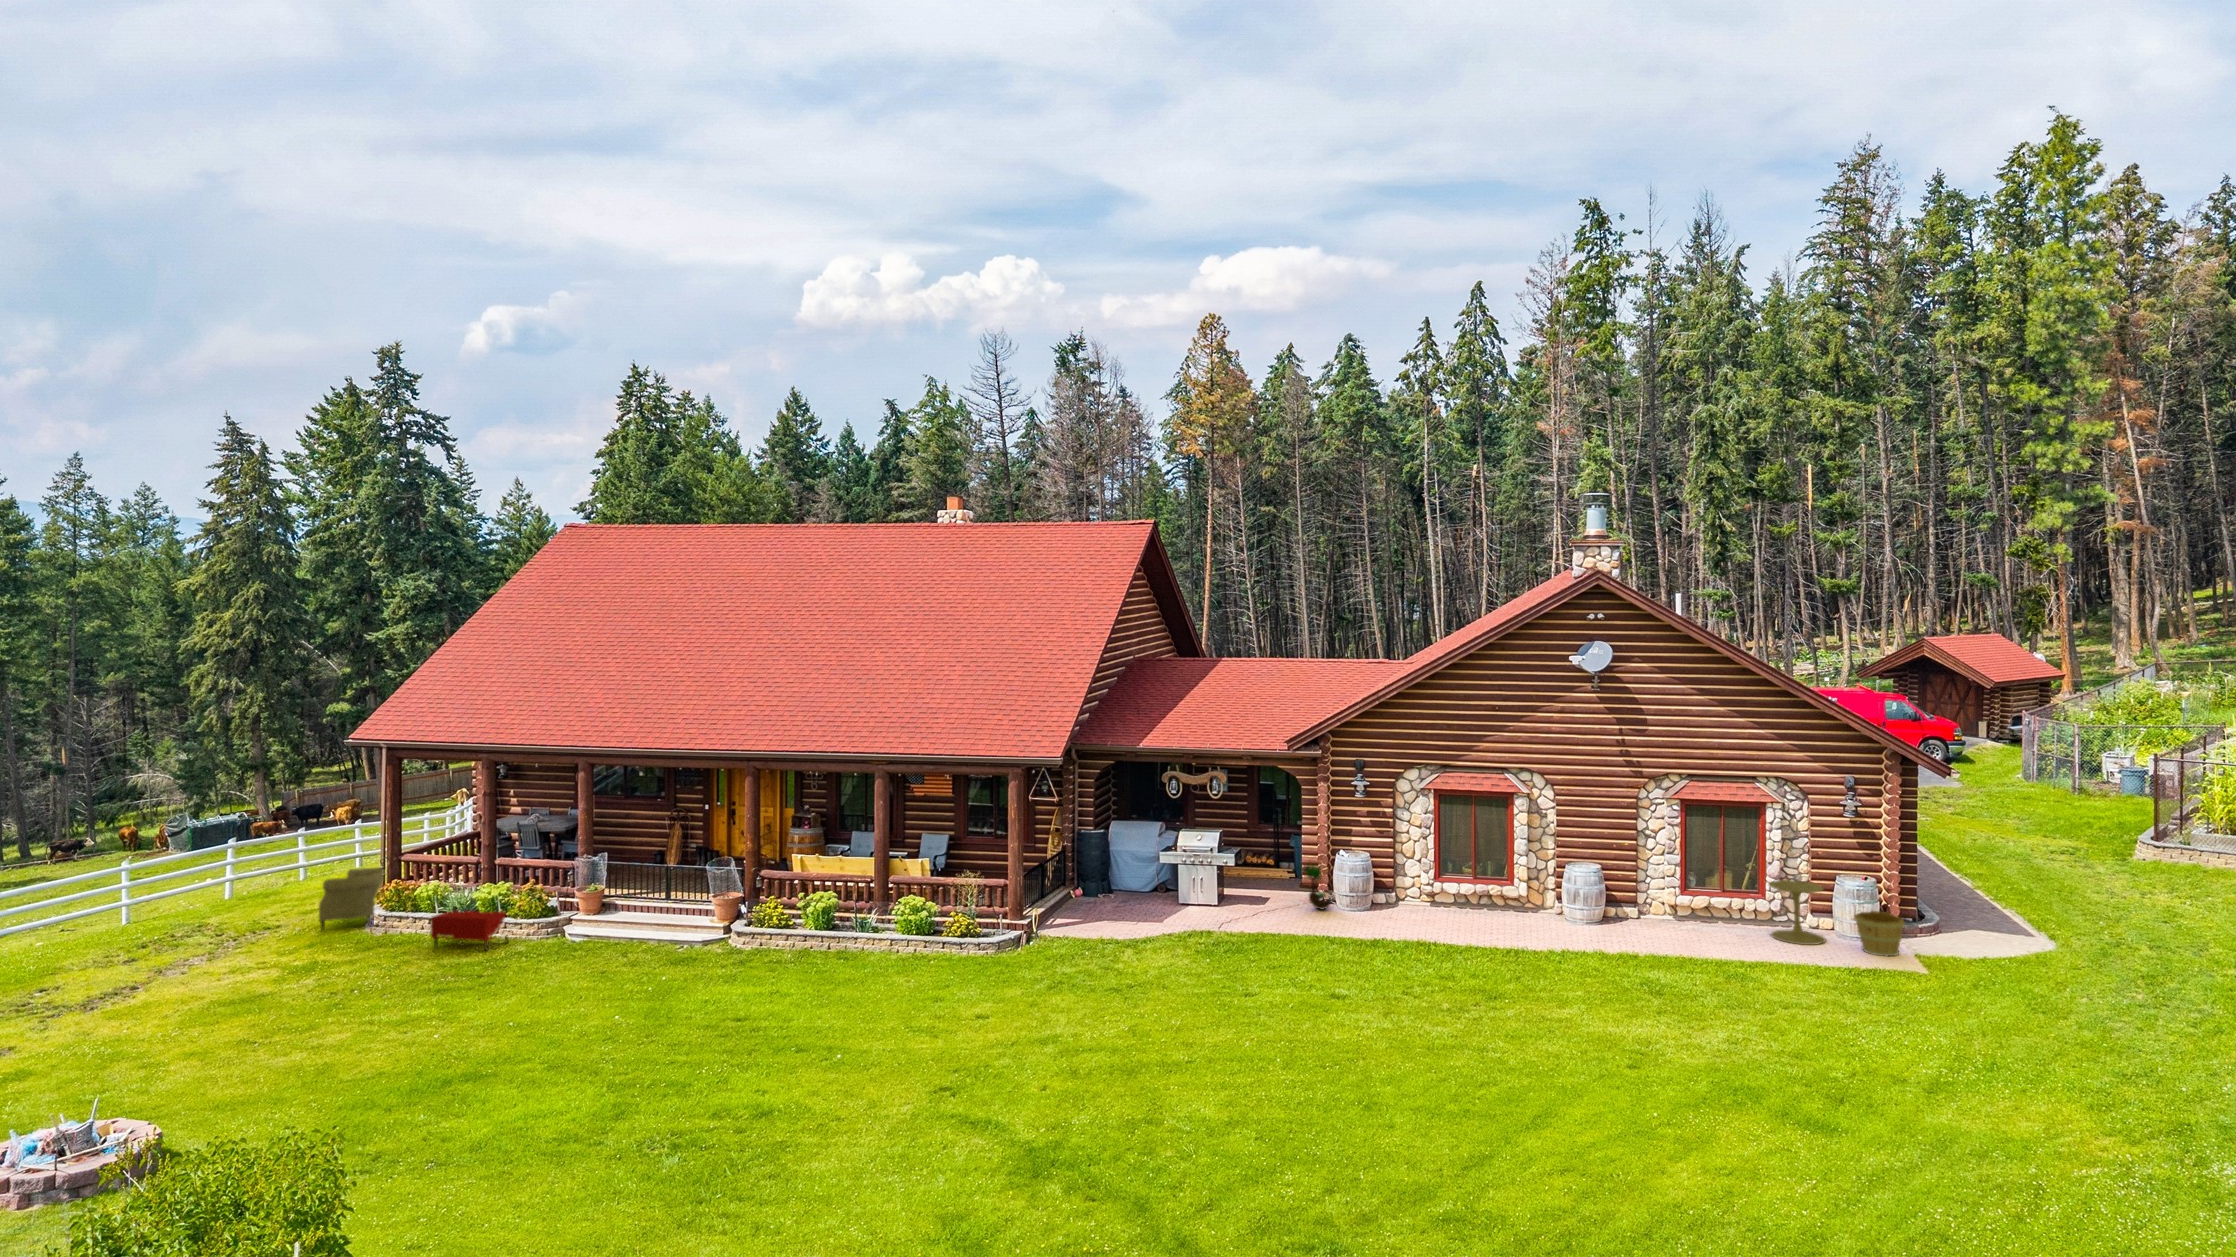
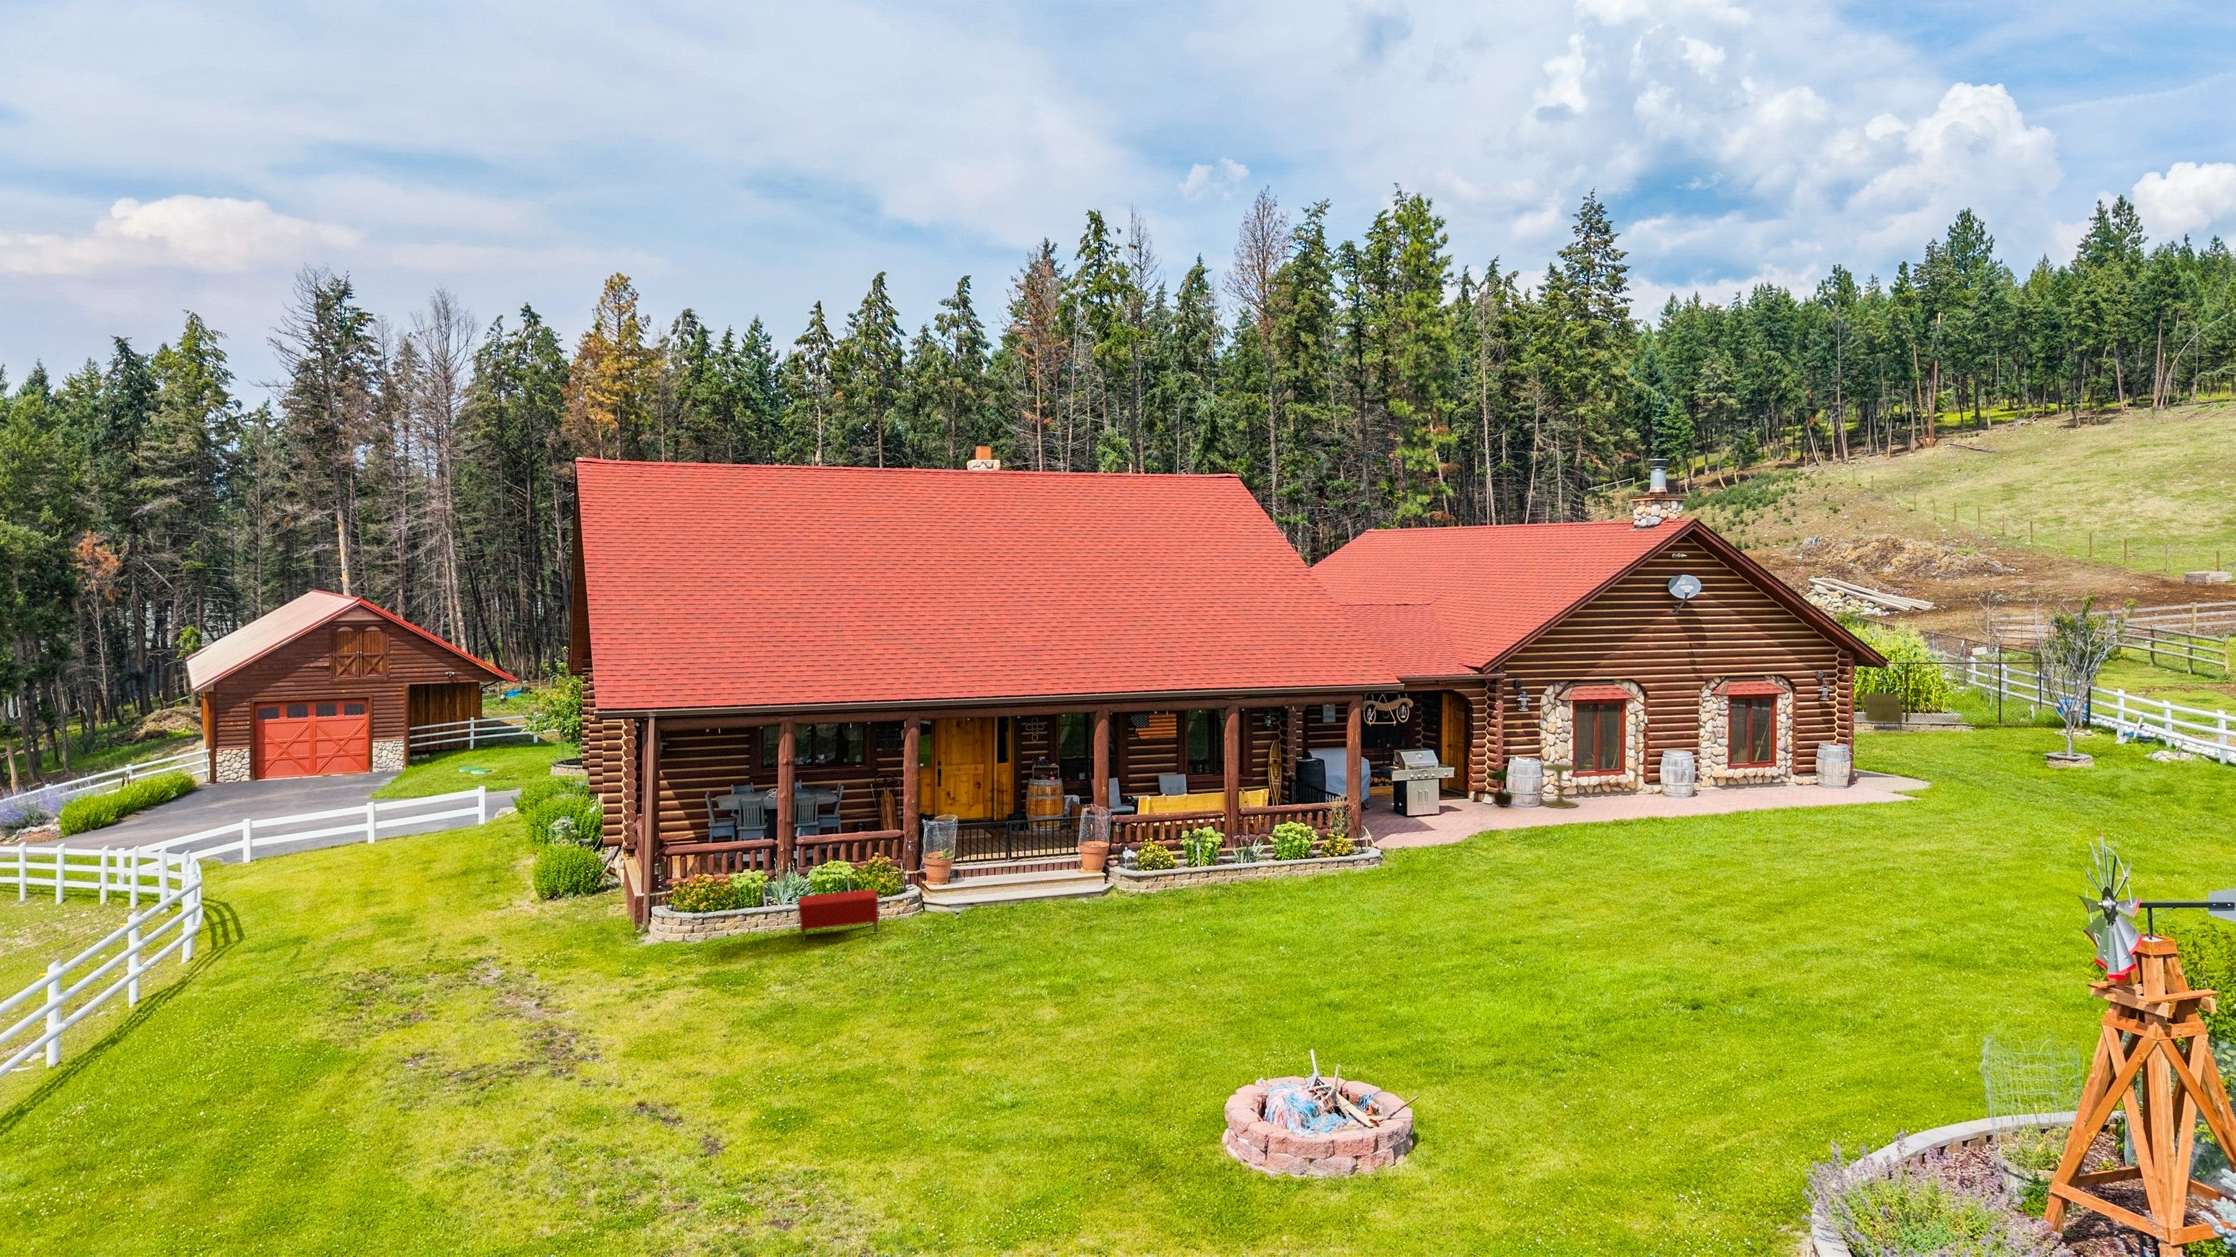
chair: present [319,867,383,932] -> present [1862,693,1903,728]
pedestal table: present [1769,880,1826,945] -> present [1542,764,1578,808]
wooden bucket: present [1854,911,1904,956] -> none [1847,760,1880,788]

